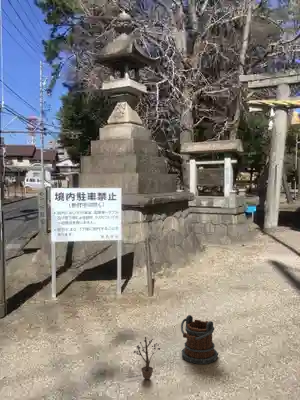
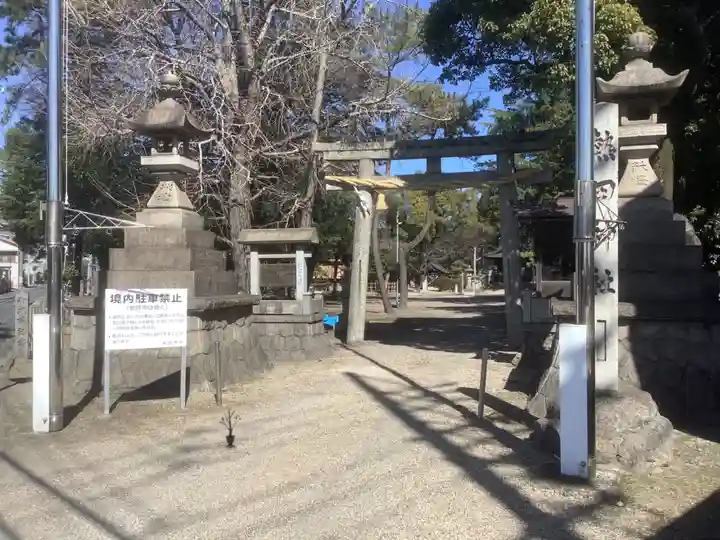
bucket: present [181,315,218,364] -> none [256,398,288,436]

